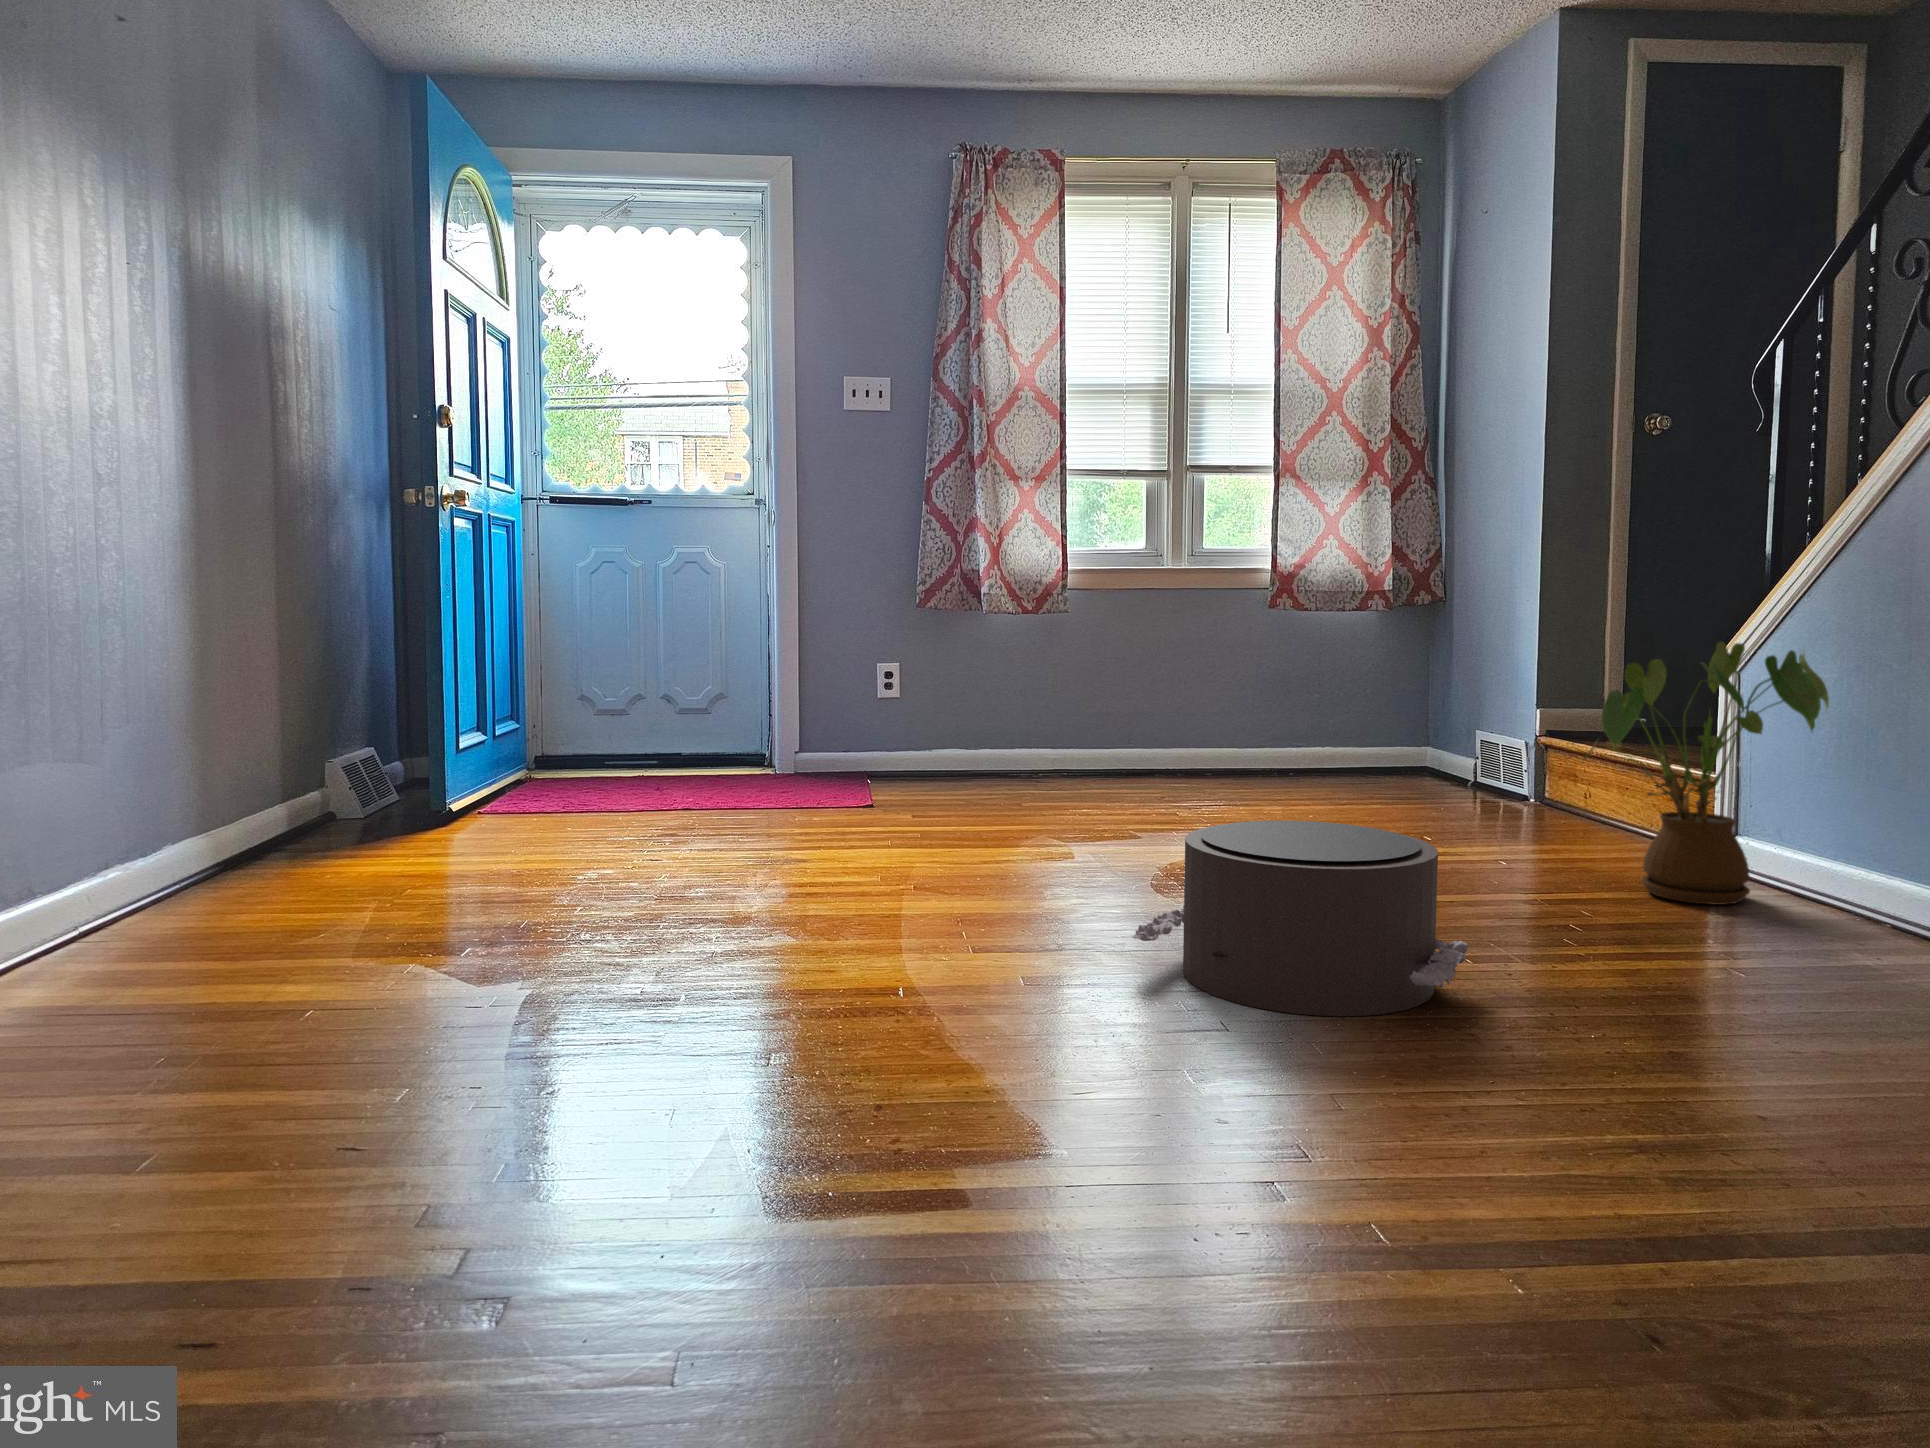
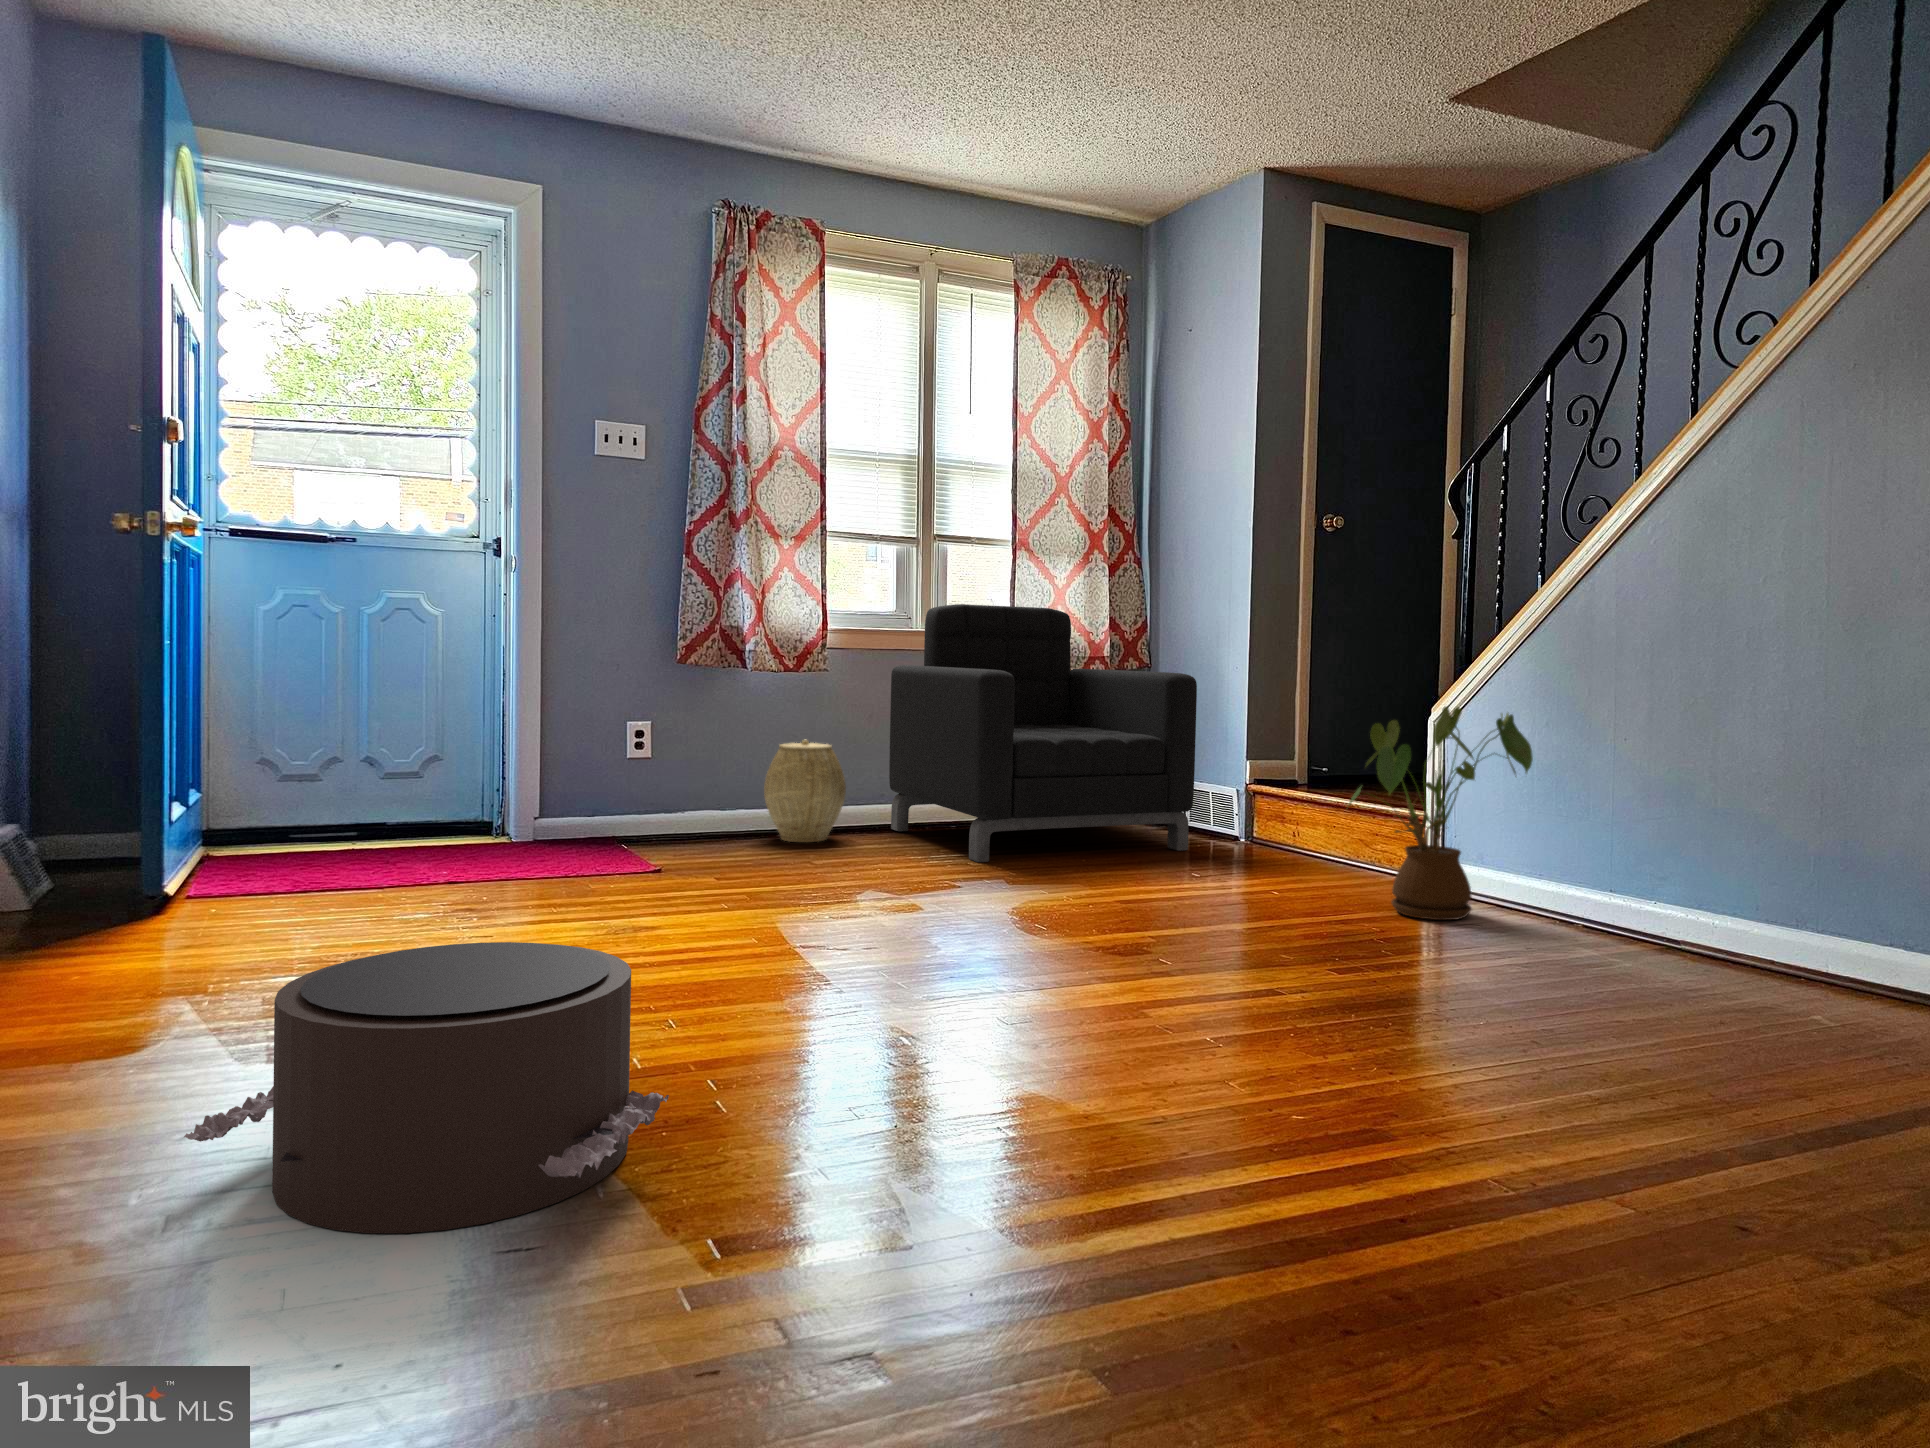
armchair: none [1139,540,1464,811] -> present [889,604,1197,862]
woven basket: none [1003,682,1084,785] -> present [764,740,846,842]
pouf: present [1133,821,1468,1016] -> present [184,942,669,1233]

